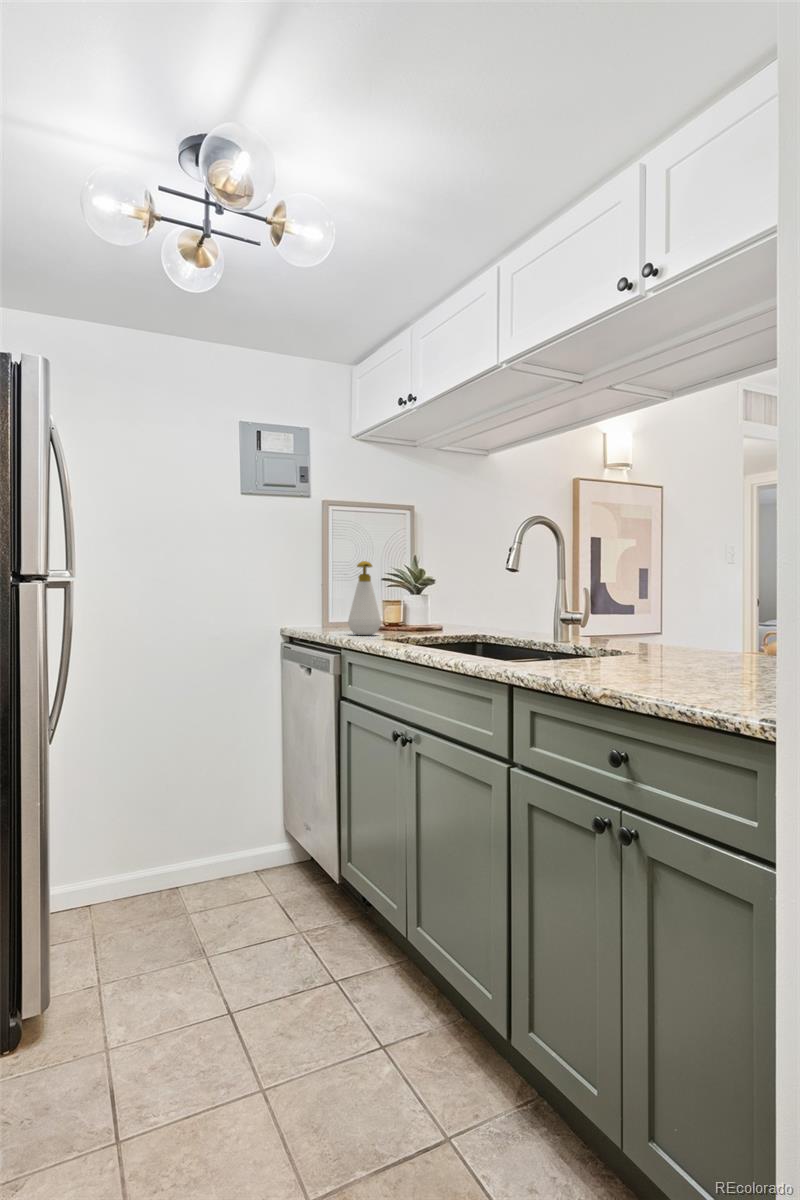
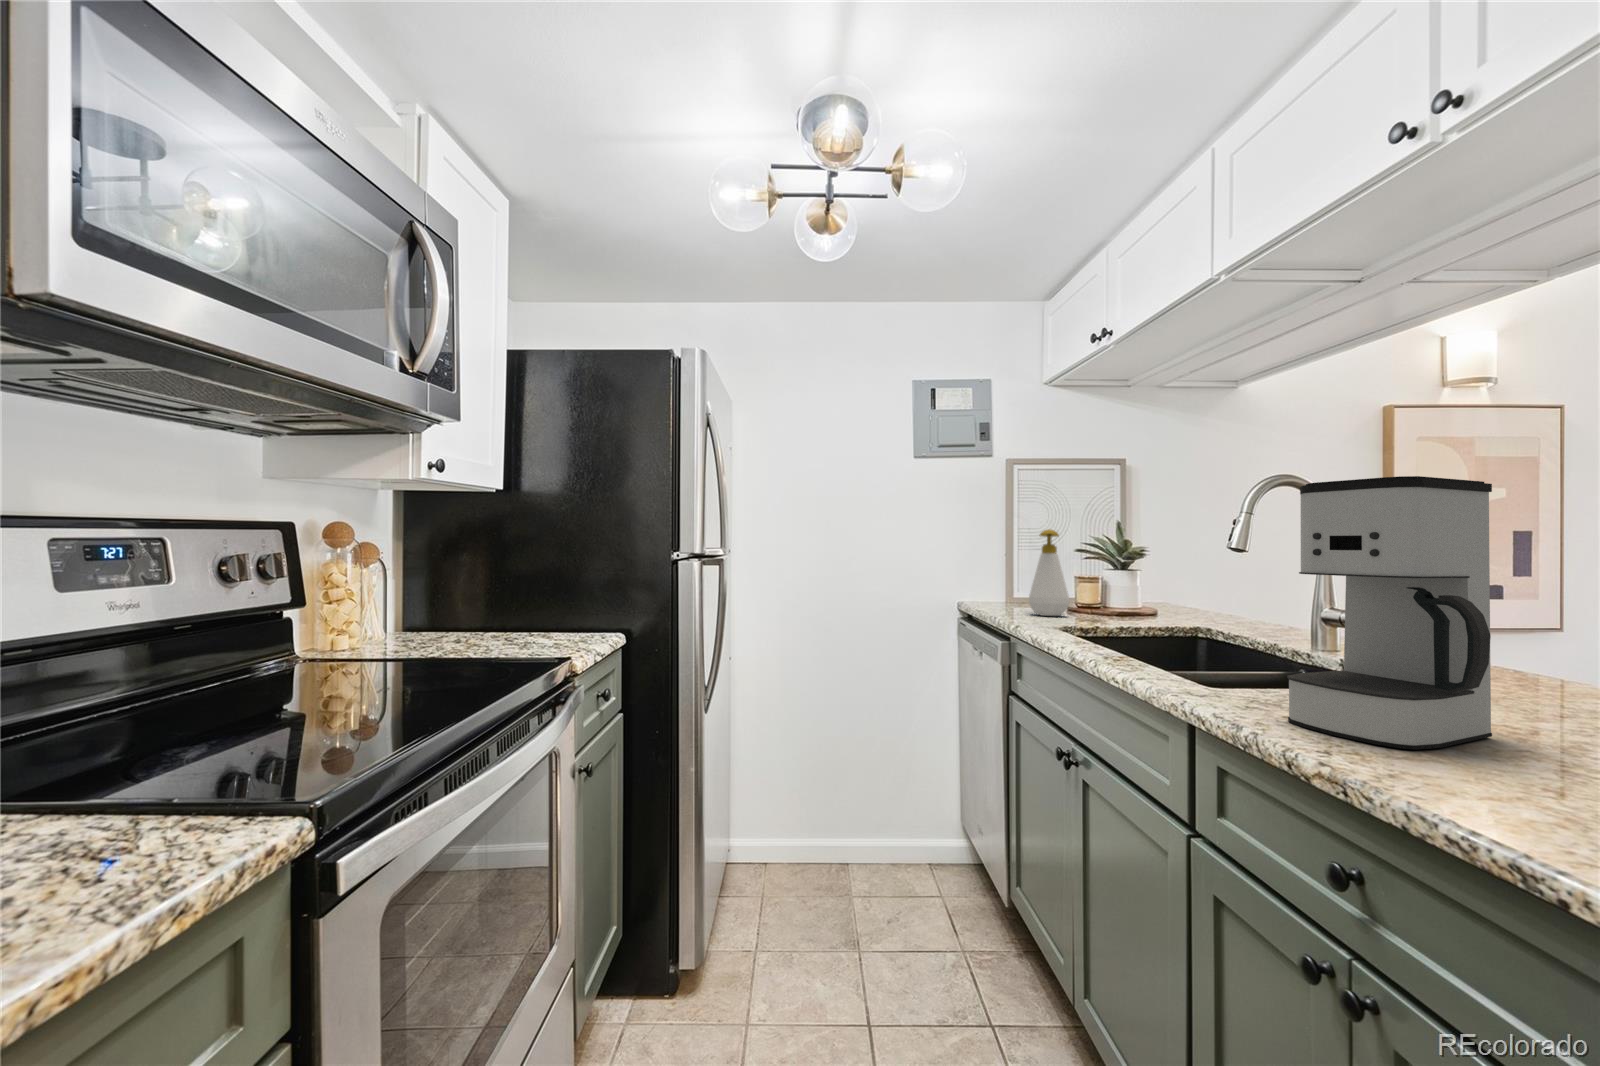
coffee maker: none [571,508,676,679] -> present [1287,476,1492,750]

